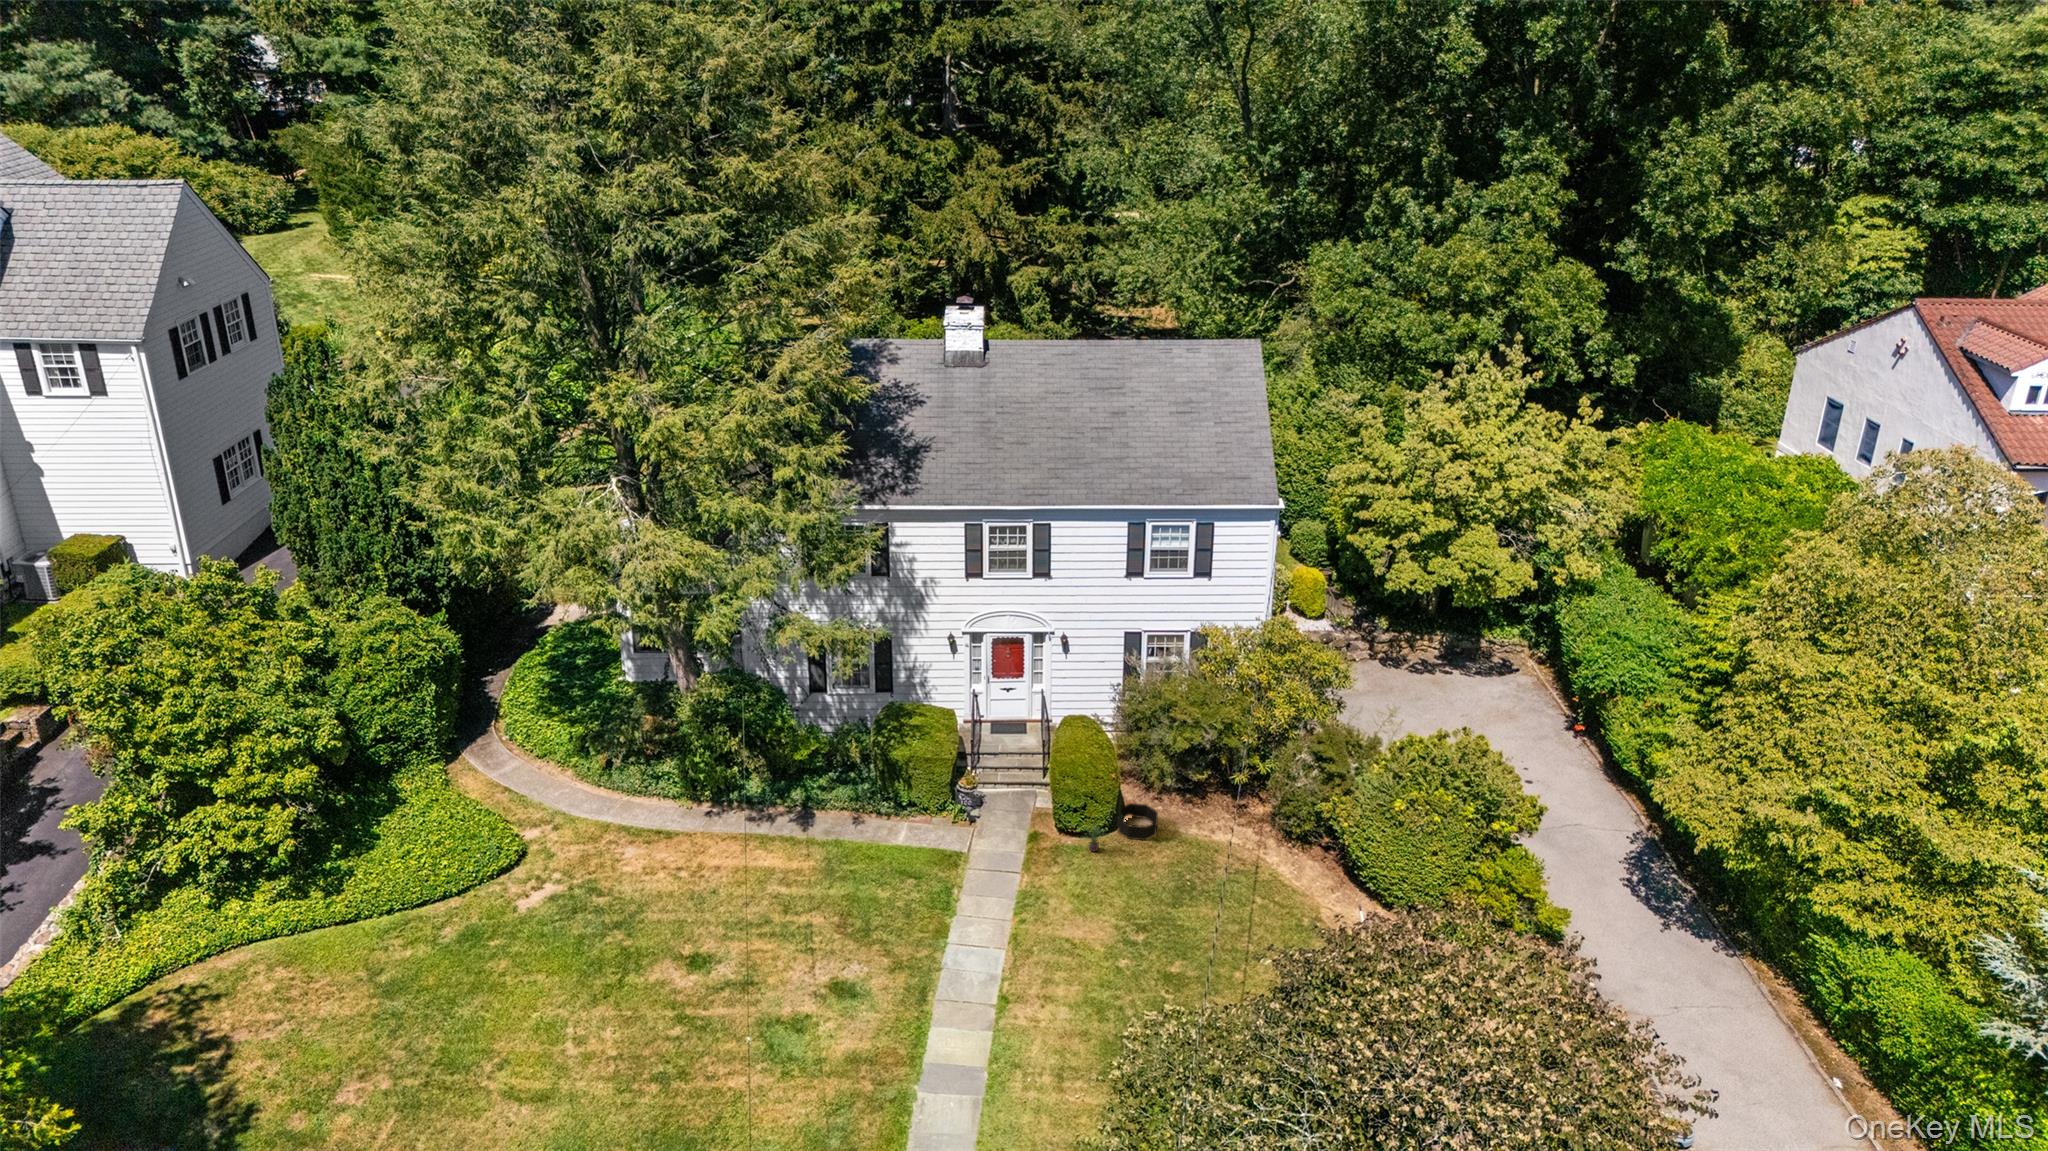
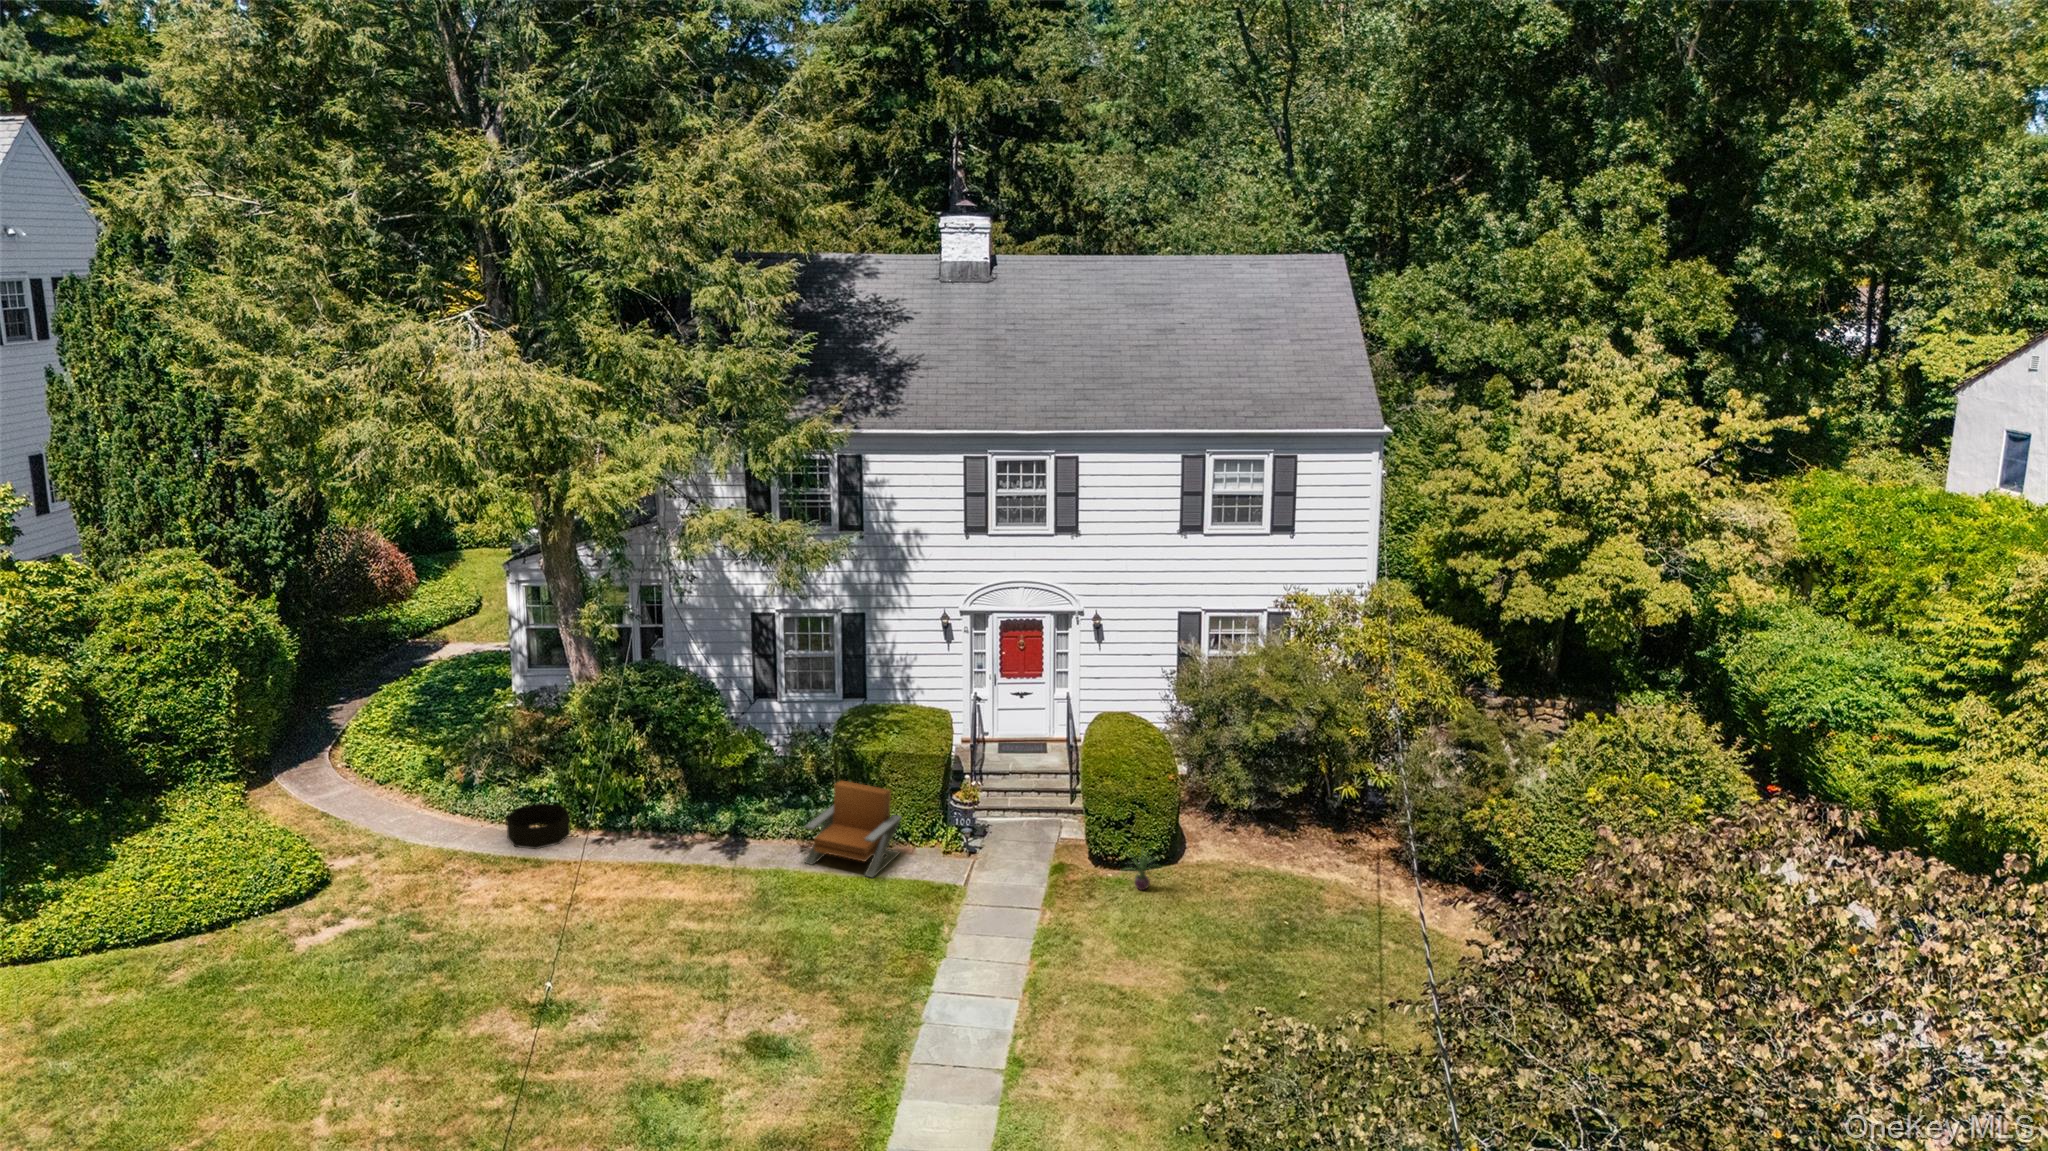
lounge chair: none [856,770,924,843] -> present [805,781,902,878]
basket: present [1117,803,1158,840] -> present [506,803,571,849]

